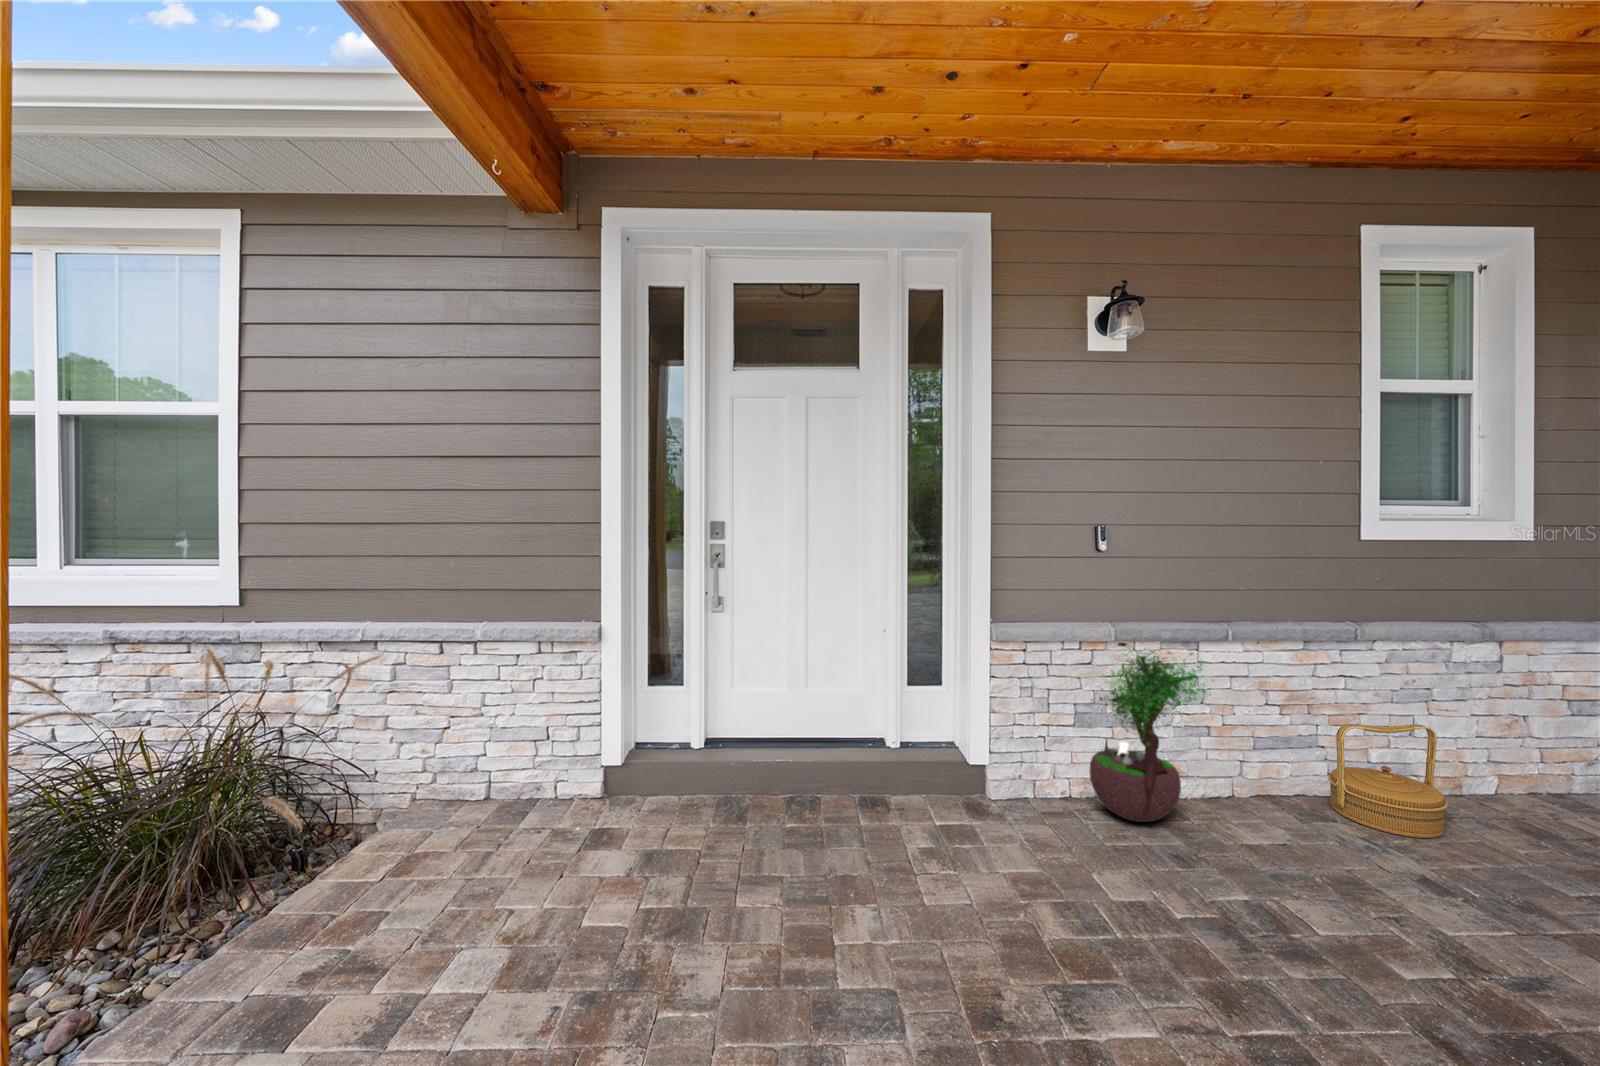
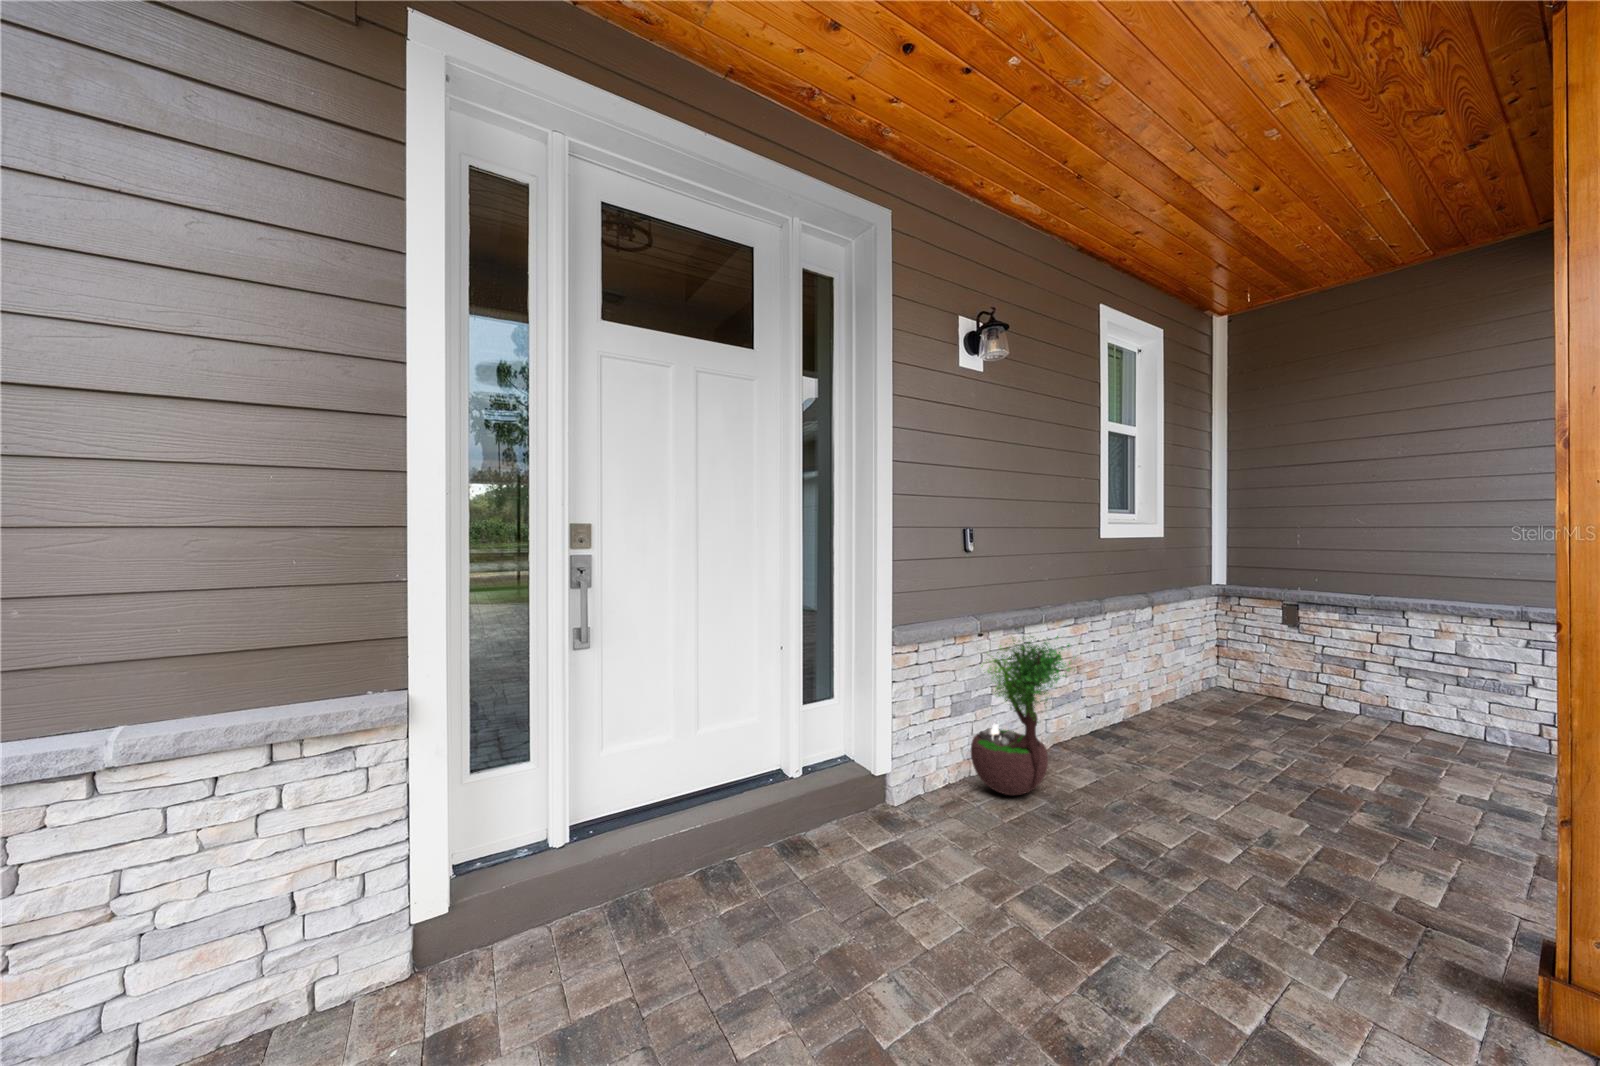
woven basket: present [1328,724,1448,838] -> none [1096,671,1171,756]

